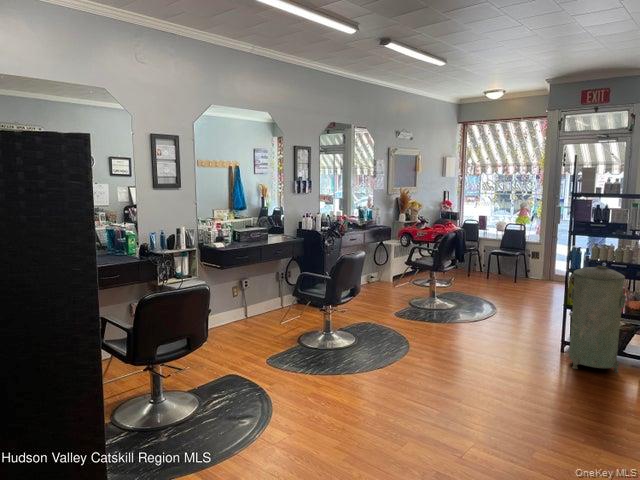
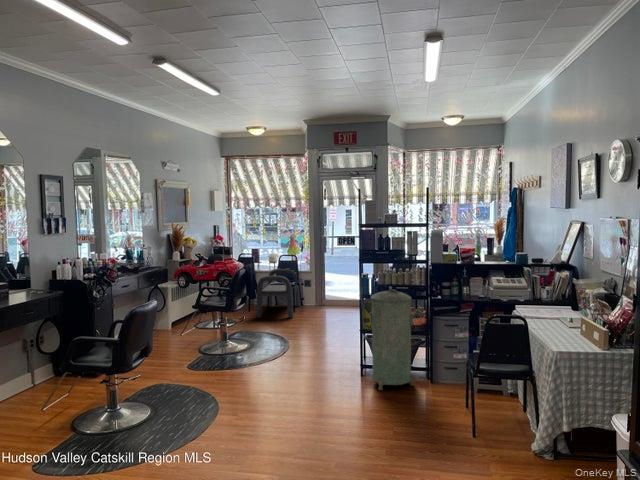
bench: none [475,238,527,288] -> present [257,269,300,318]

